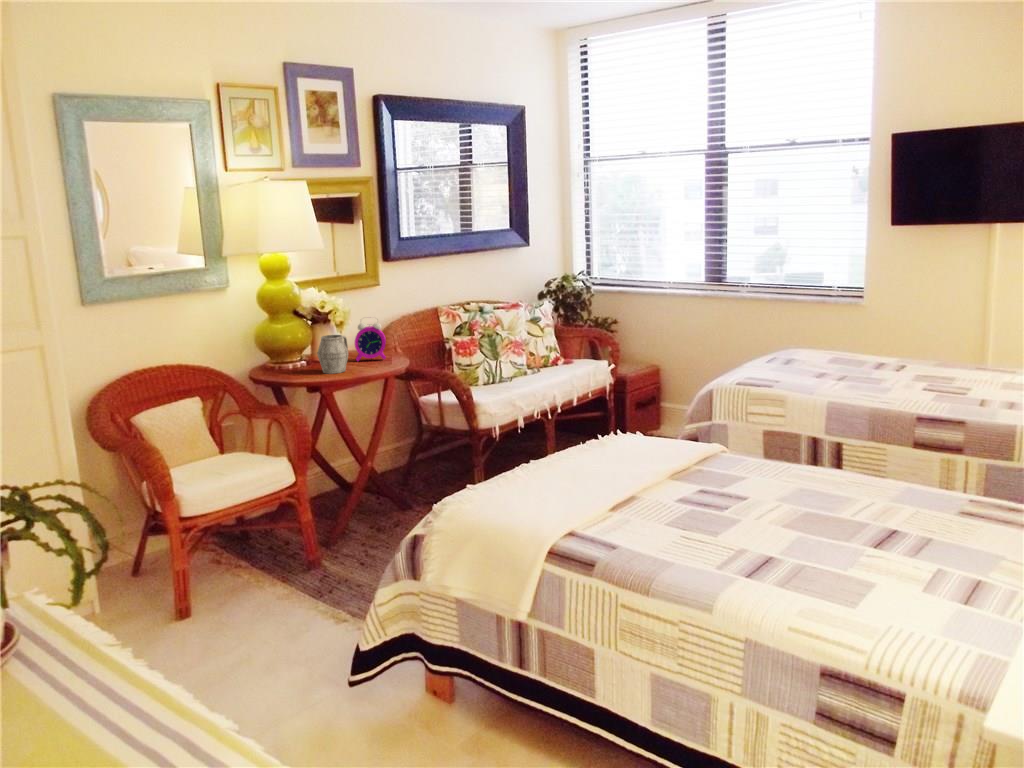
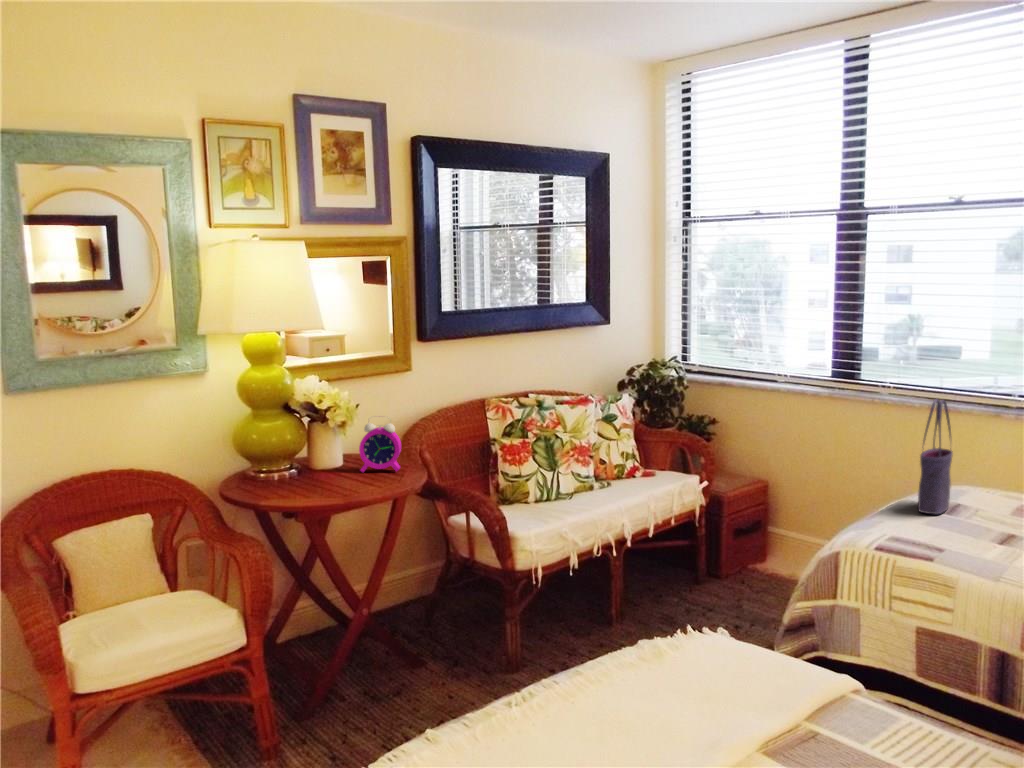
tote bag: none [765,286,787,368] -> present [918,399,953,514]
mug: present [317,335,348,374] -> none [301,440,344,493]

